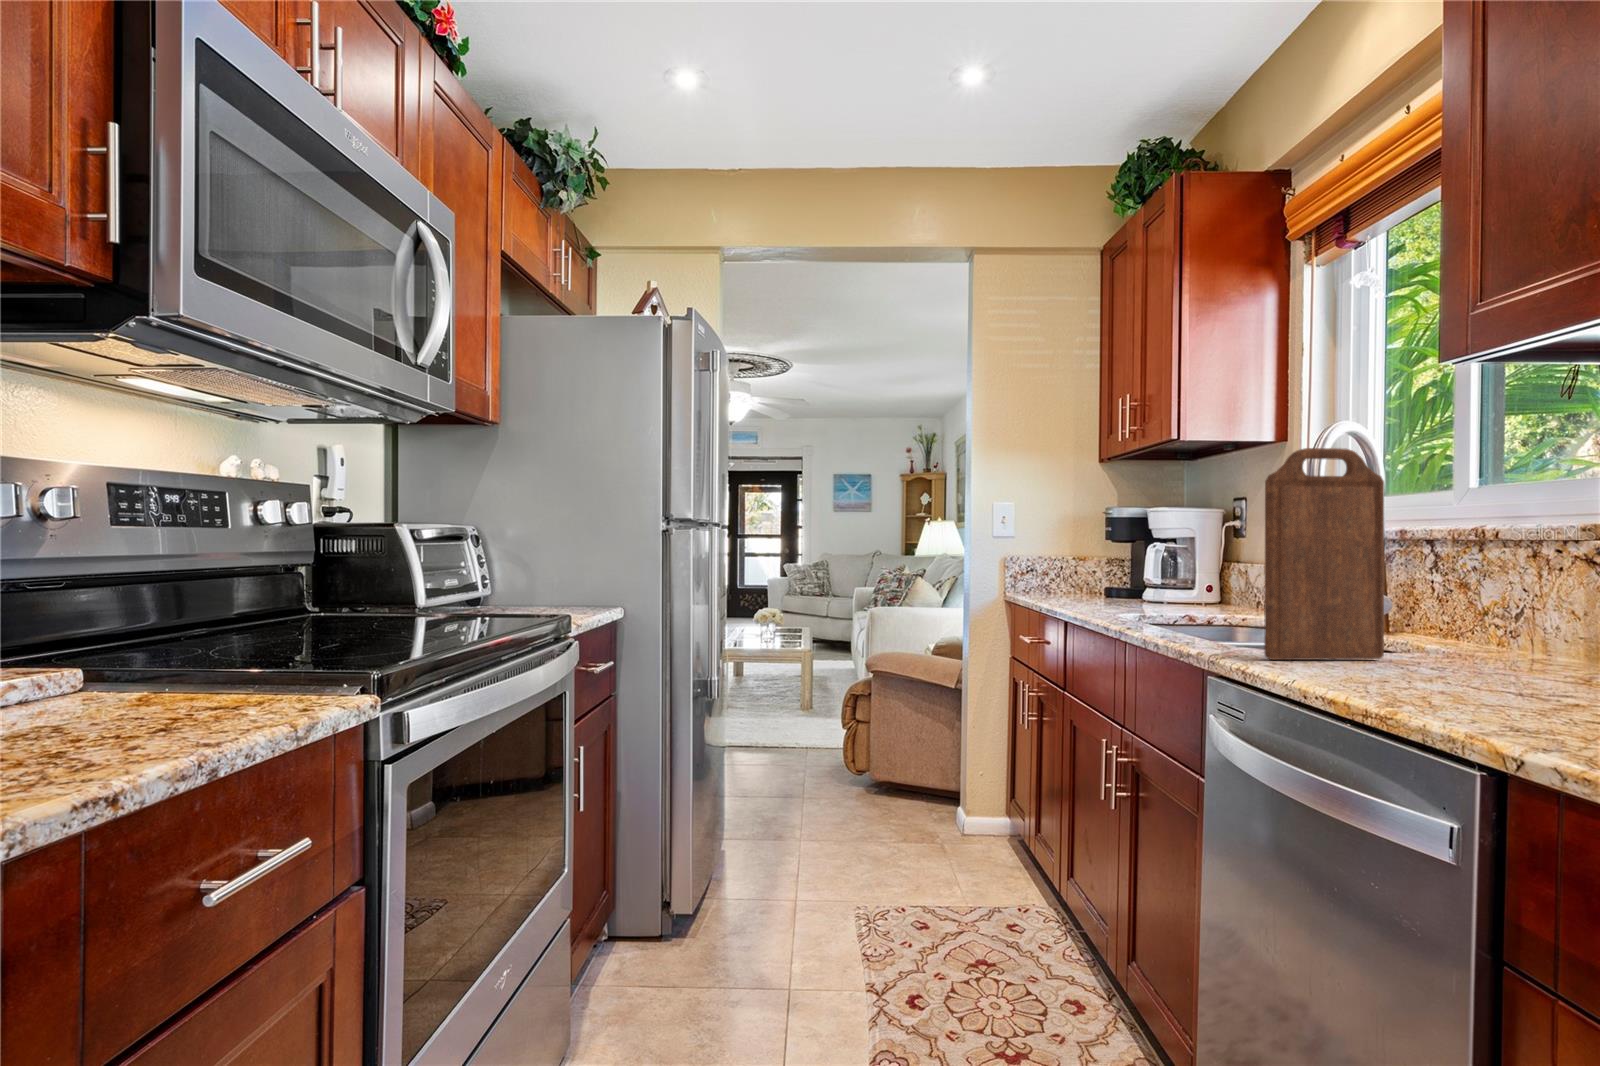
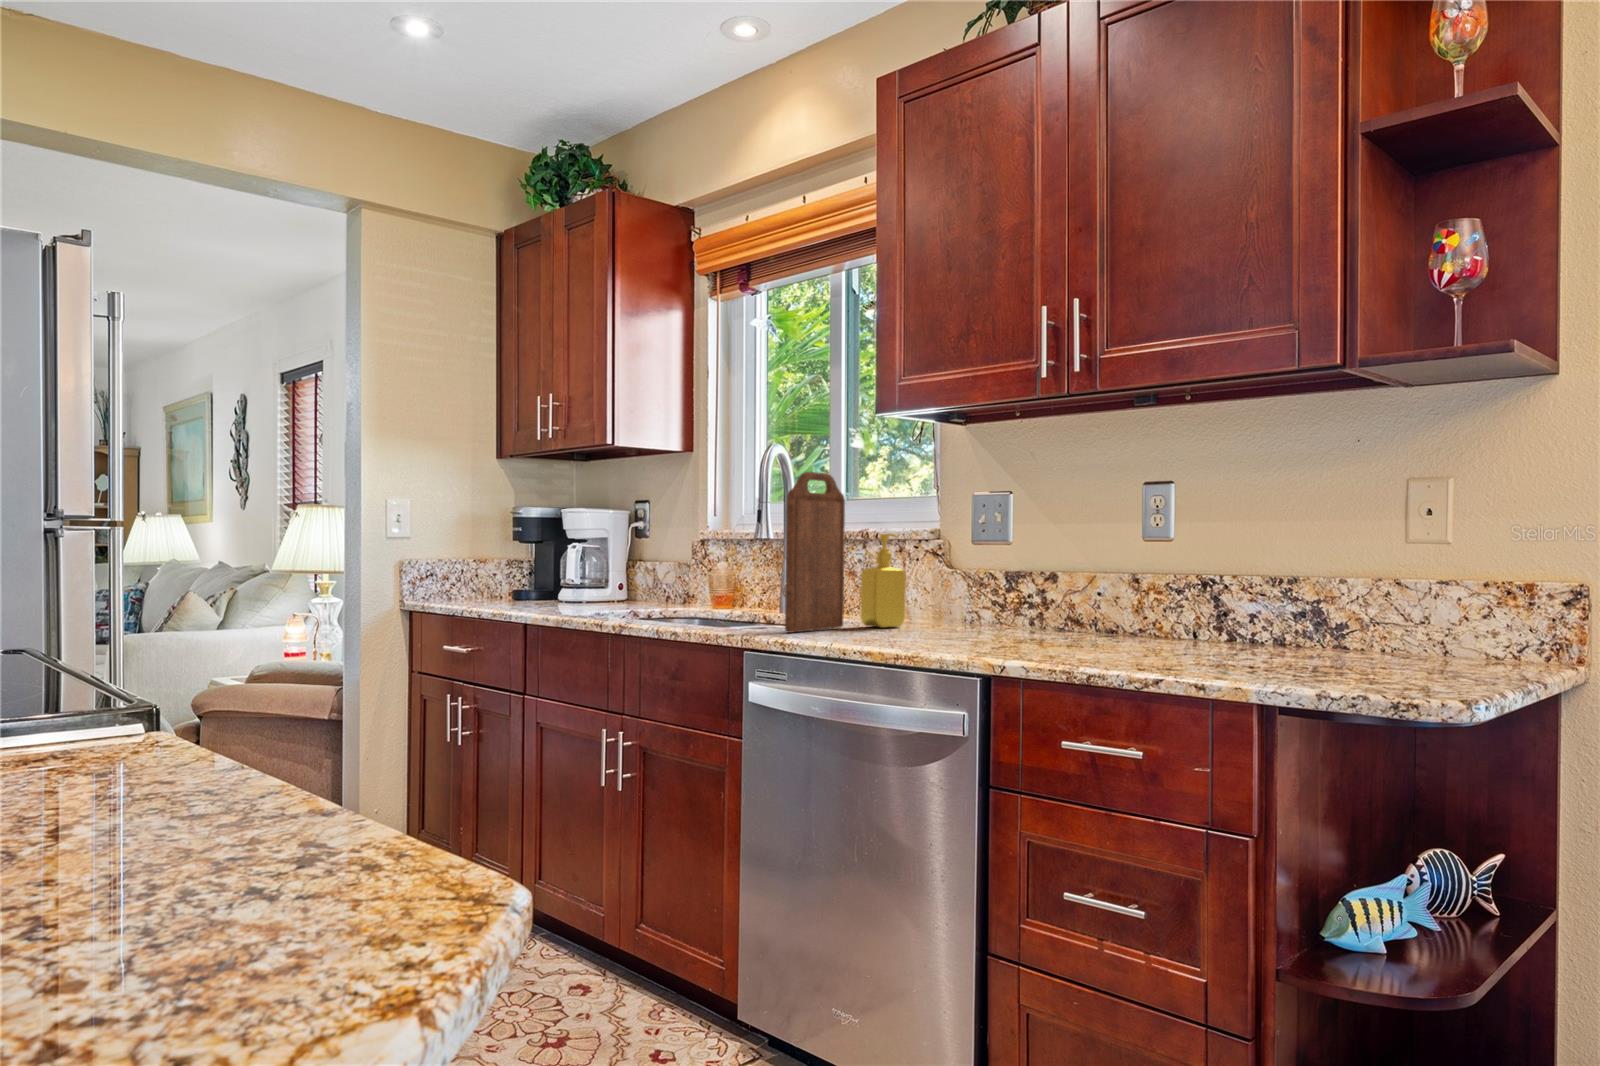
soap dispenser: none [1423,529,1508,666] -> present [861,534,906,628]

